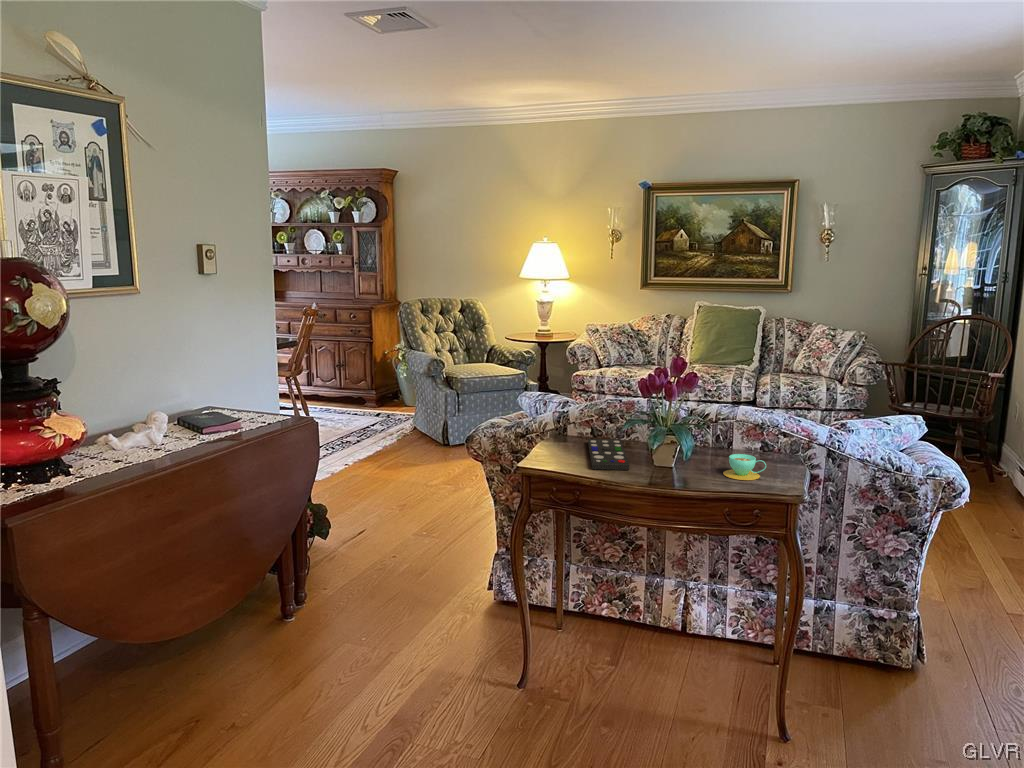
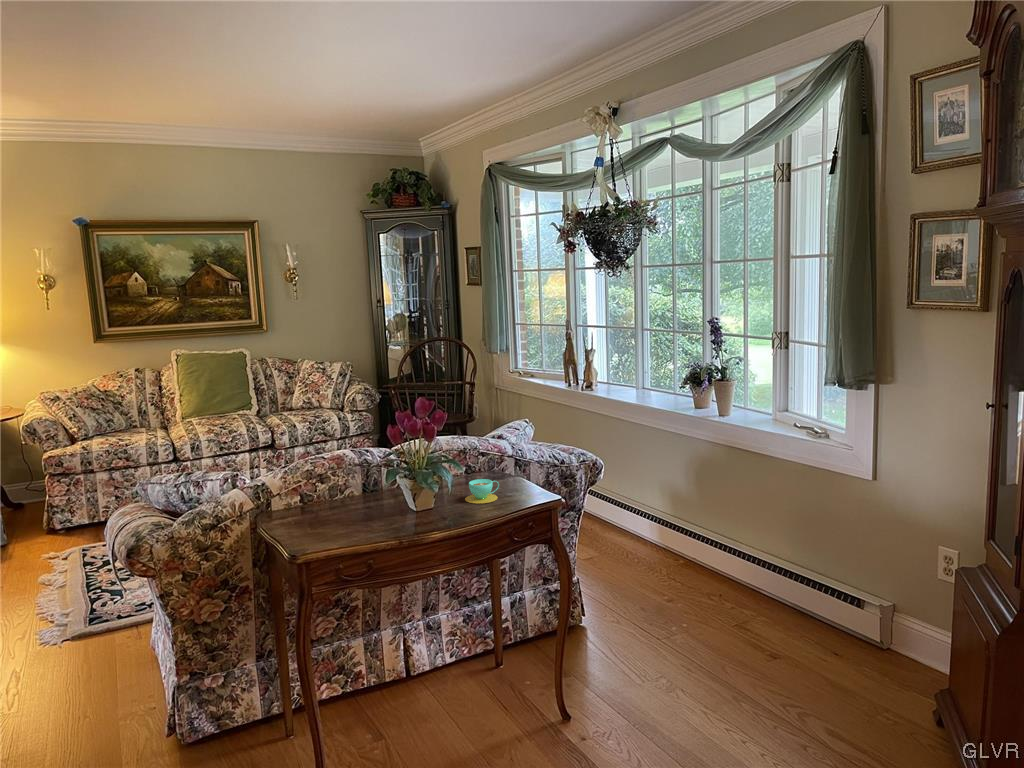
remote control: present [588,439,629,470] -> none [303,500,394,535]

